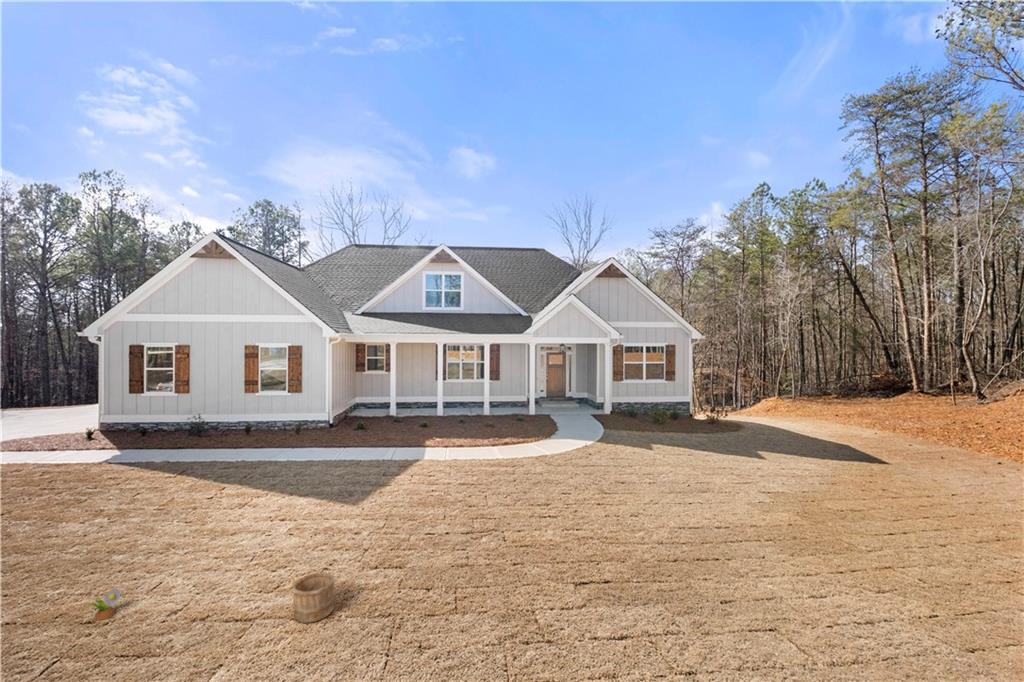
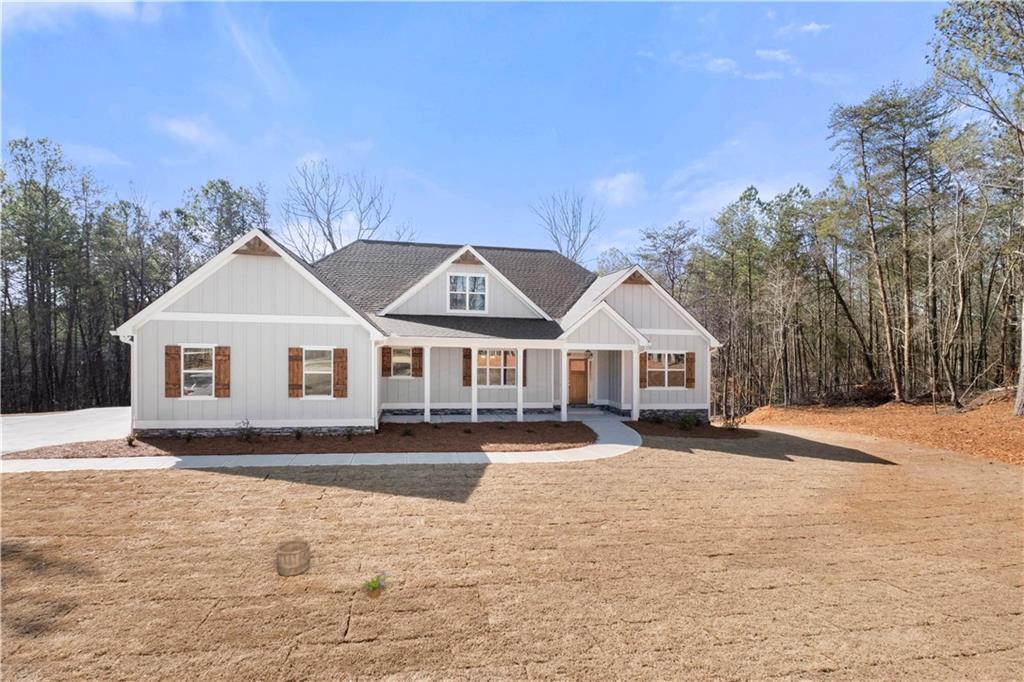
wooden bucket: present [292,572,335,623] -> present [276,540,311,576]

